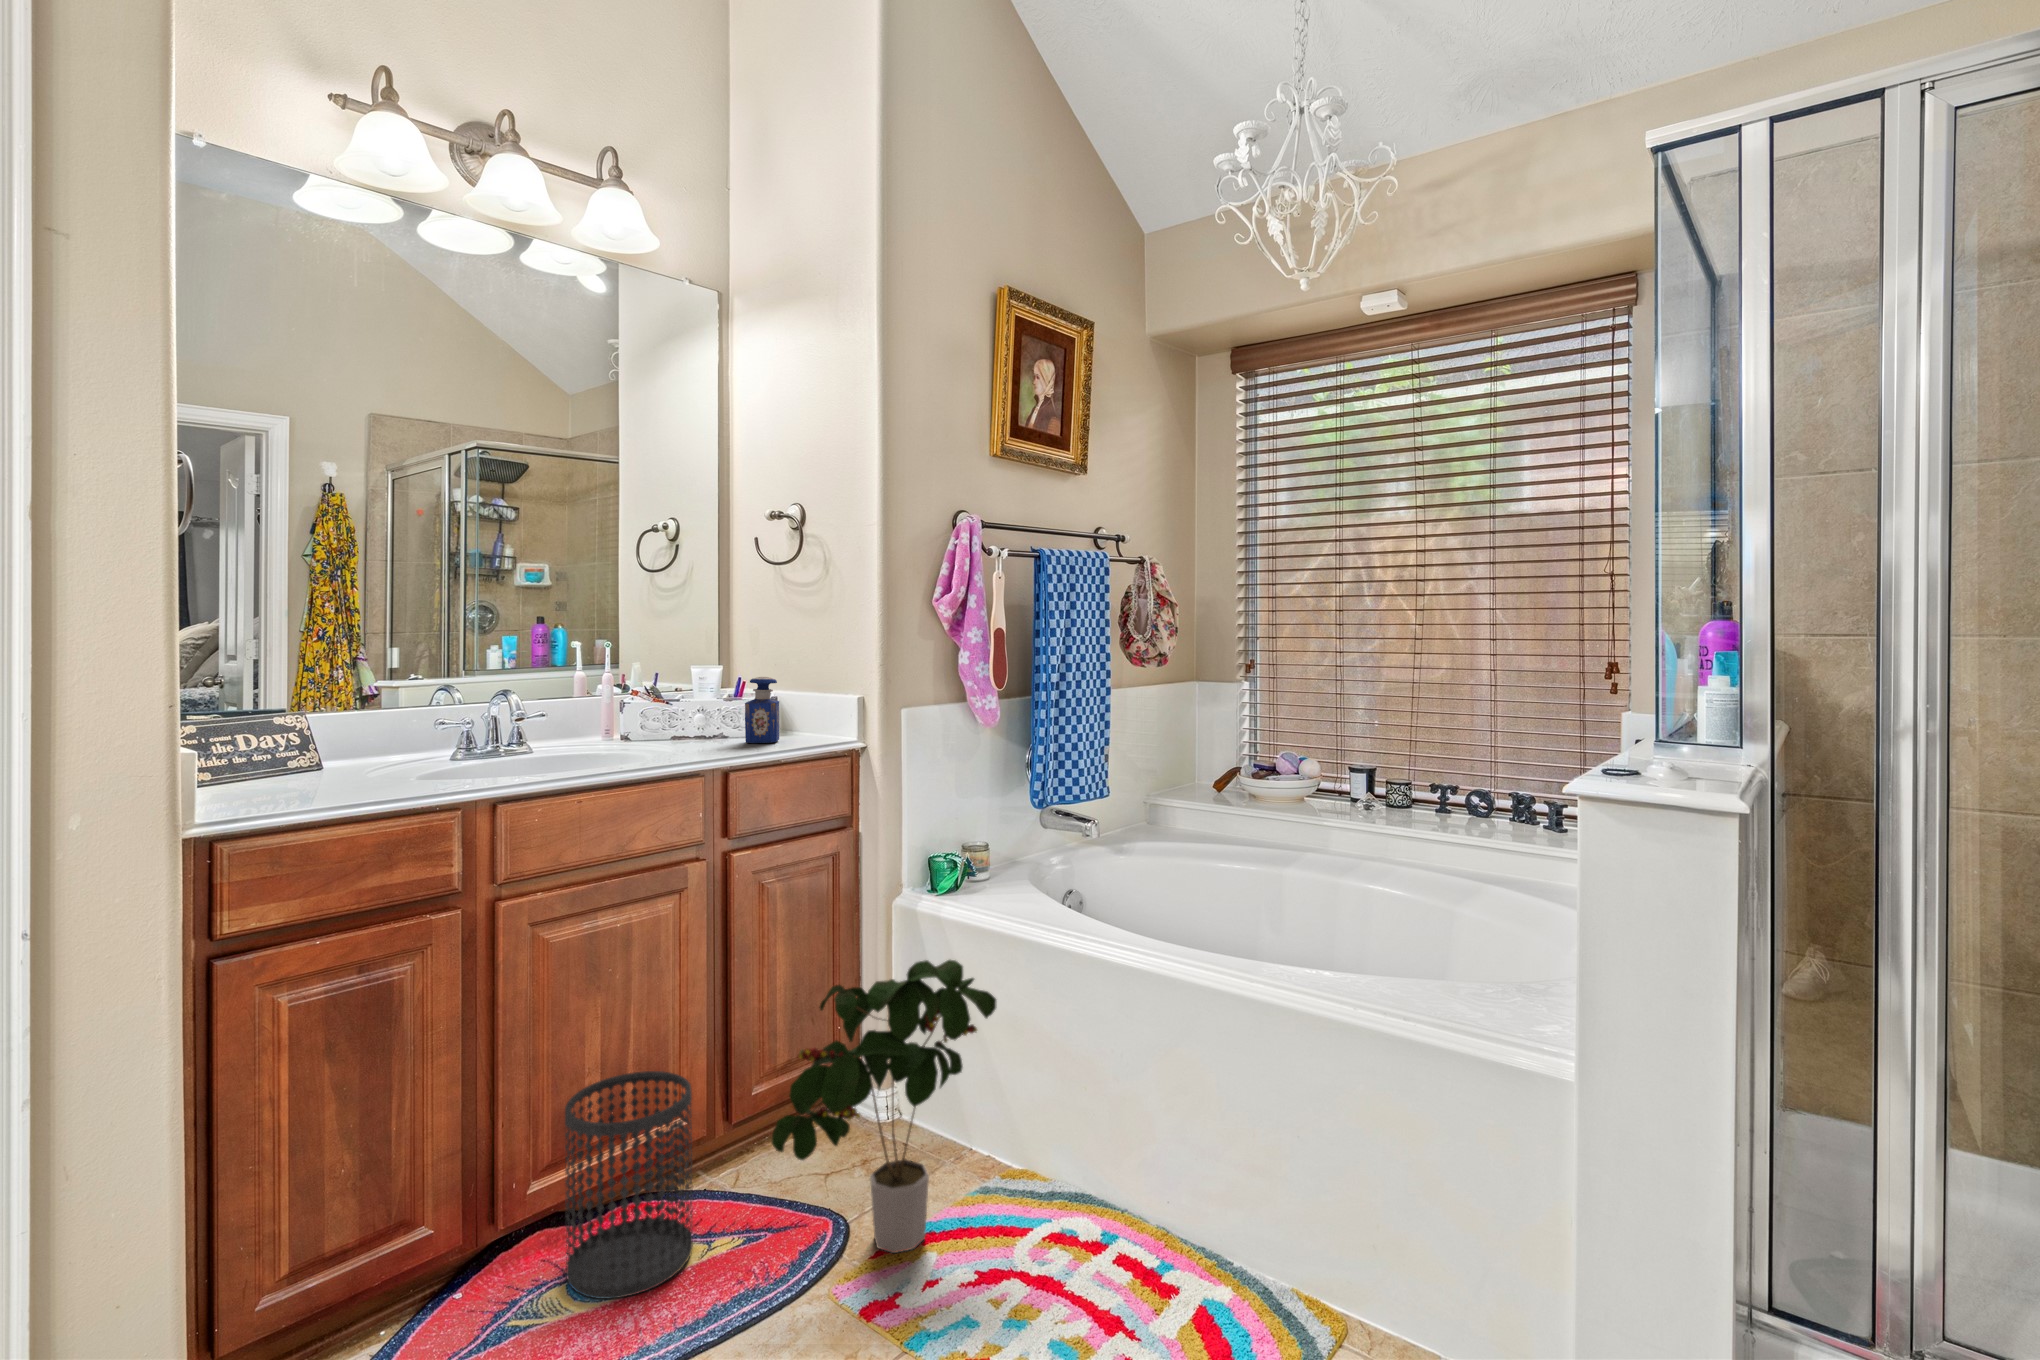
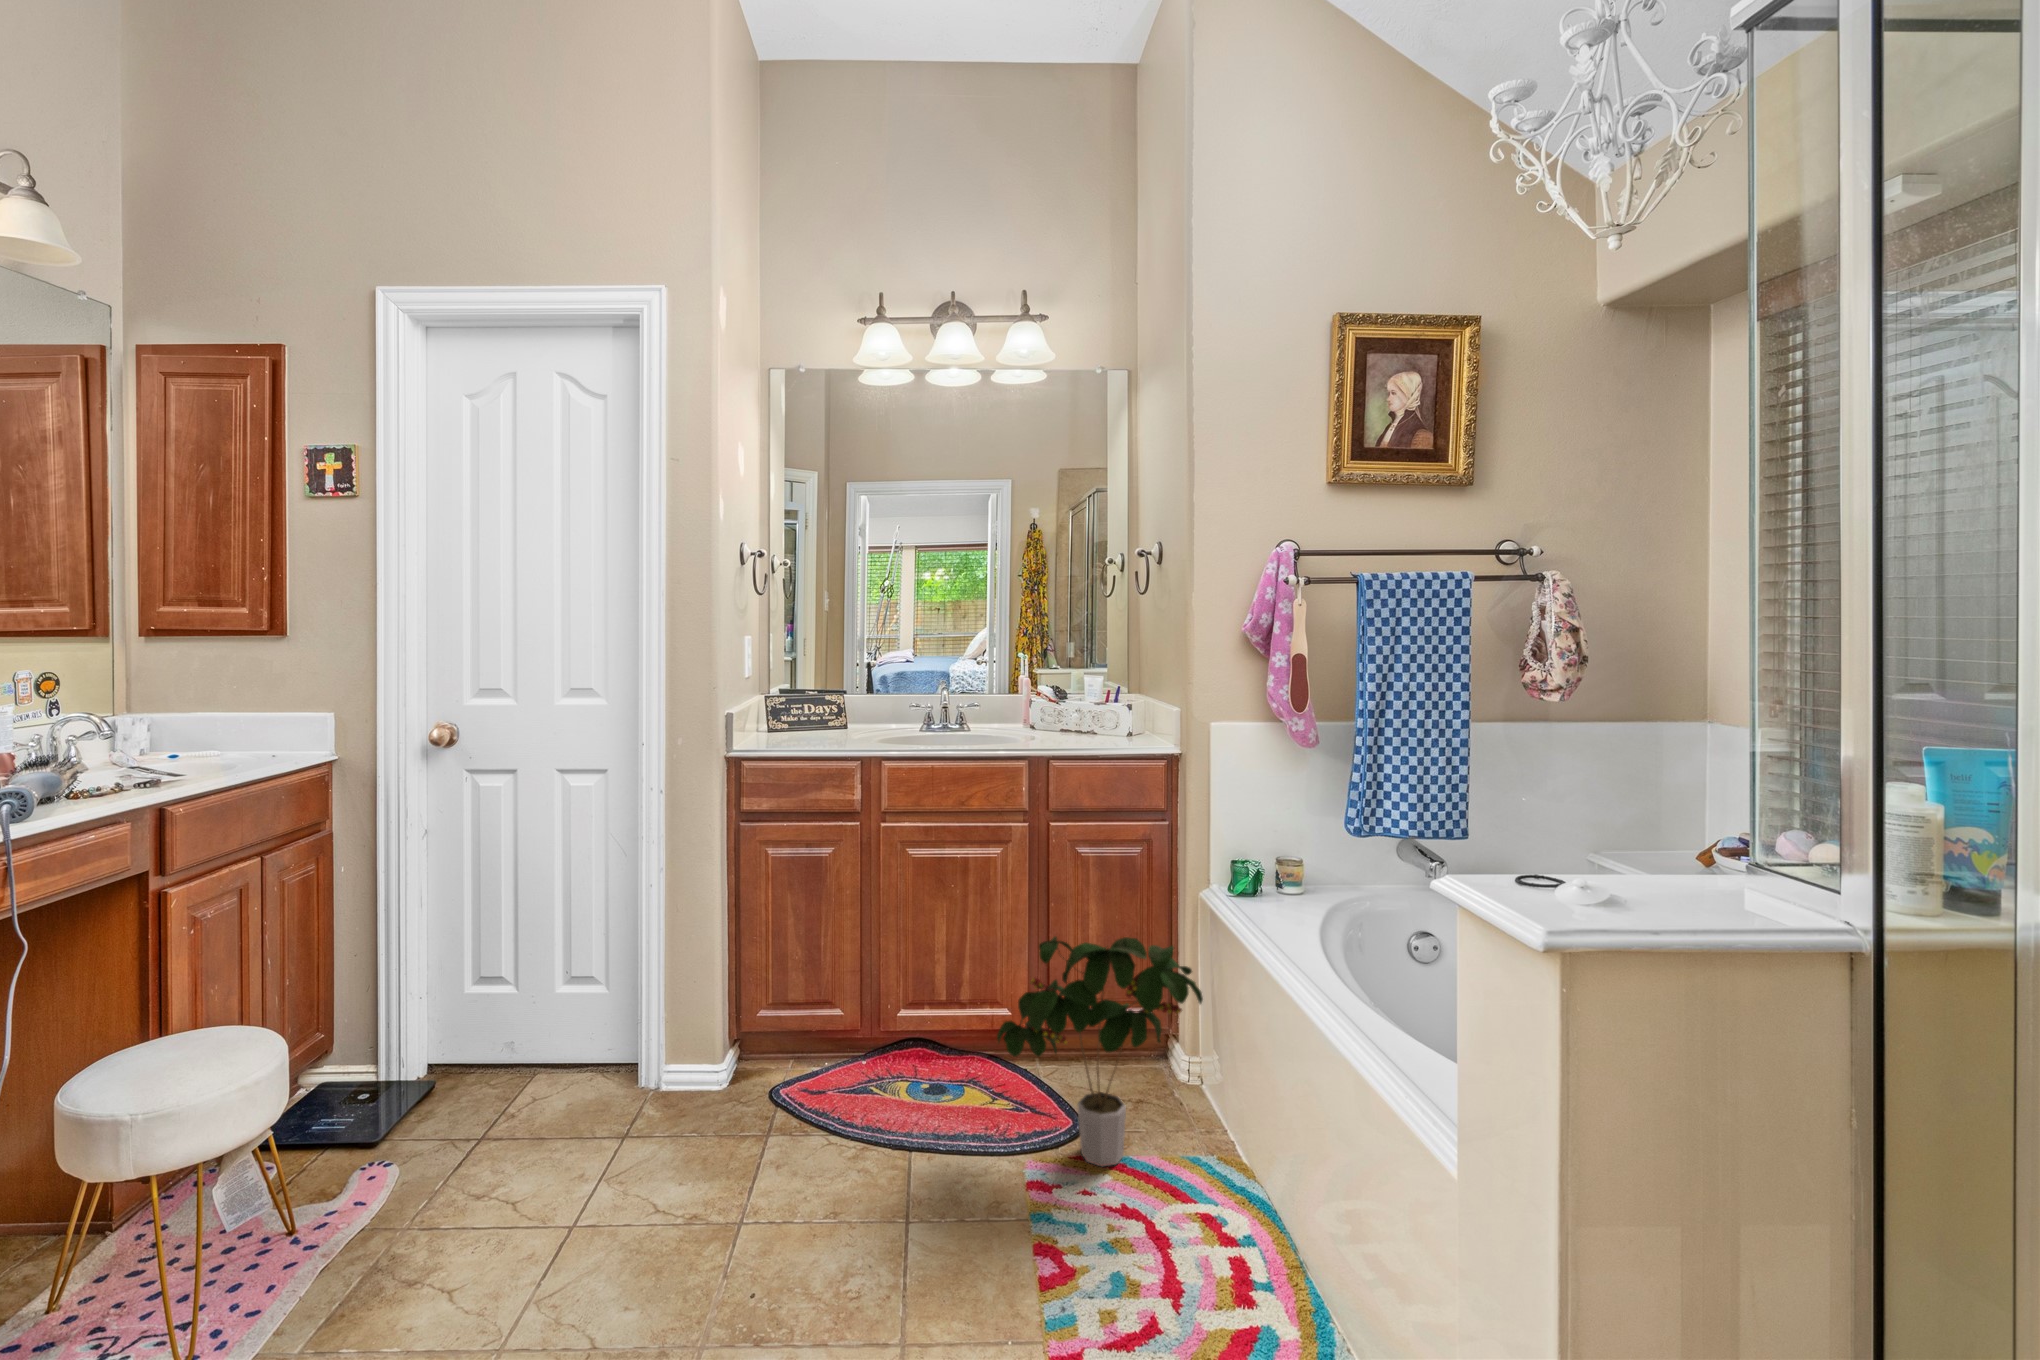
perfume bottle: present [745,677,779,743] -> none [1097,688,1127,741]
wastebasket: present [565,1071,693,1299] -> none [906,960,987,1107]

